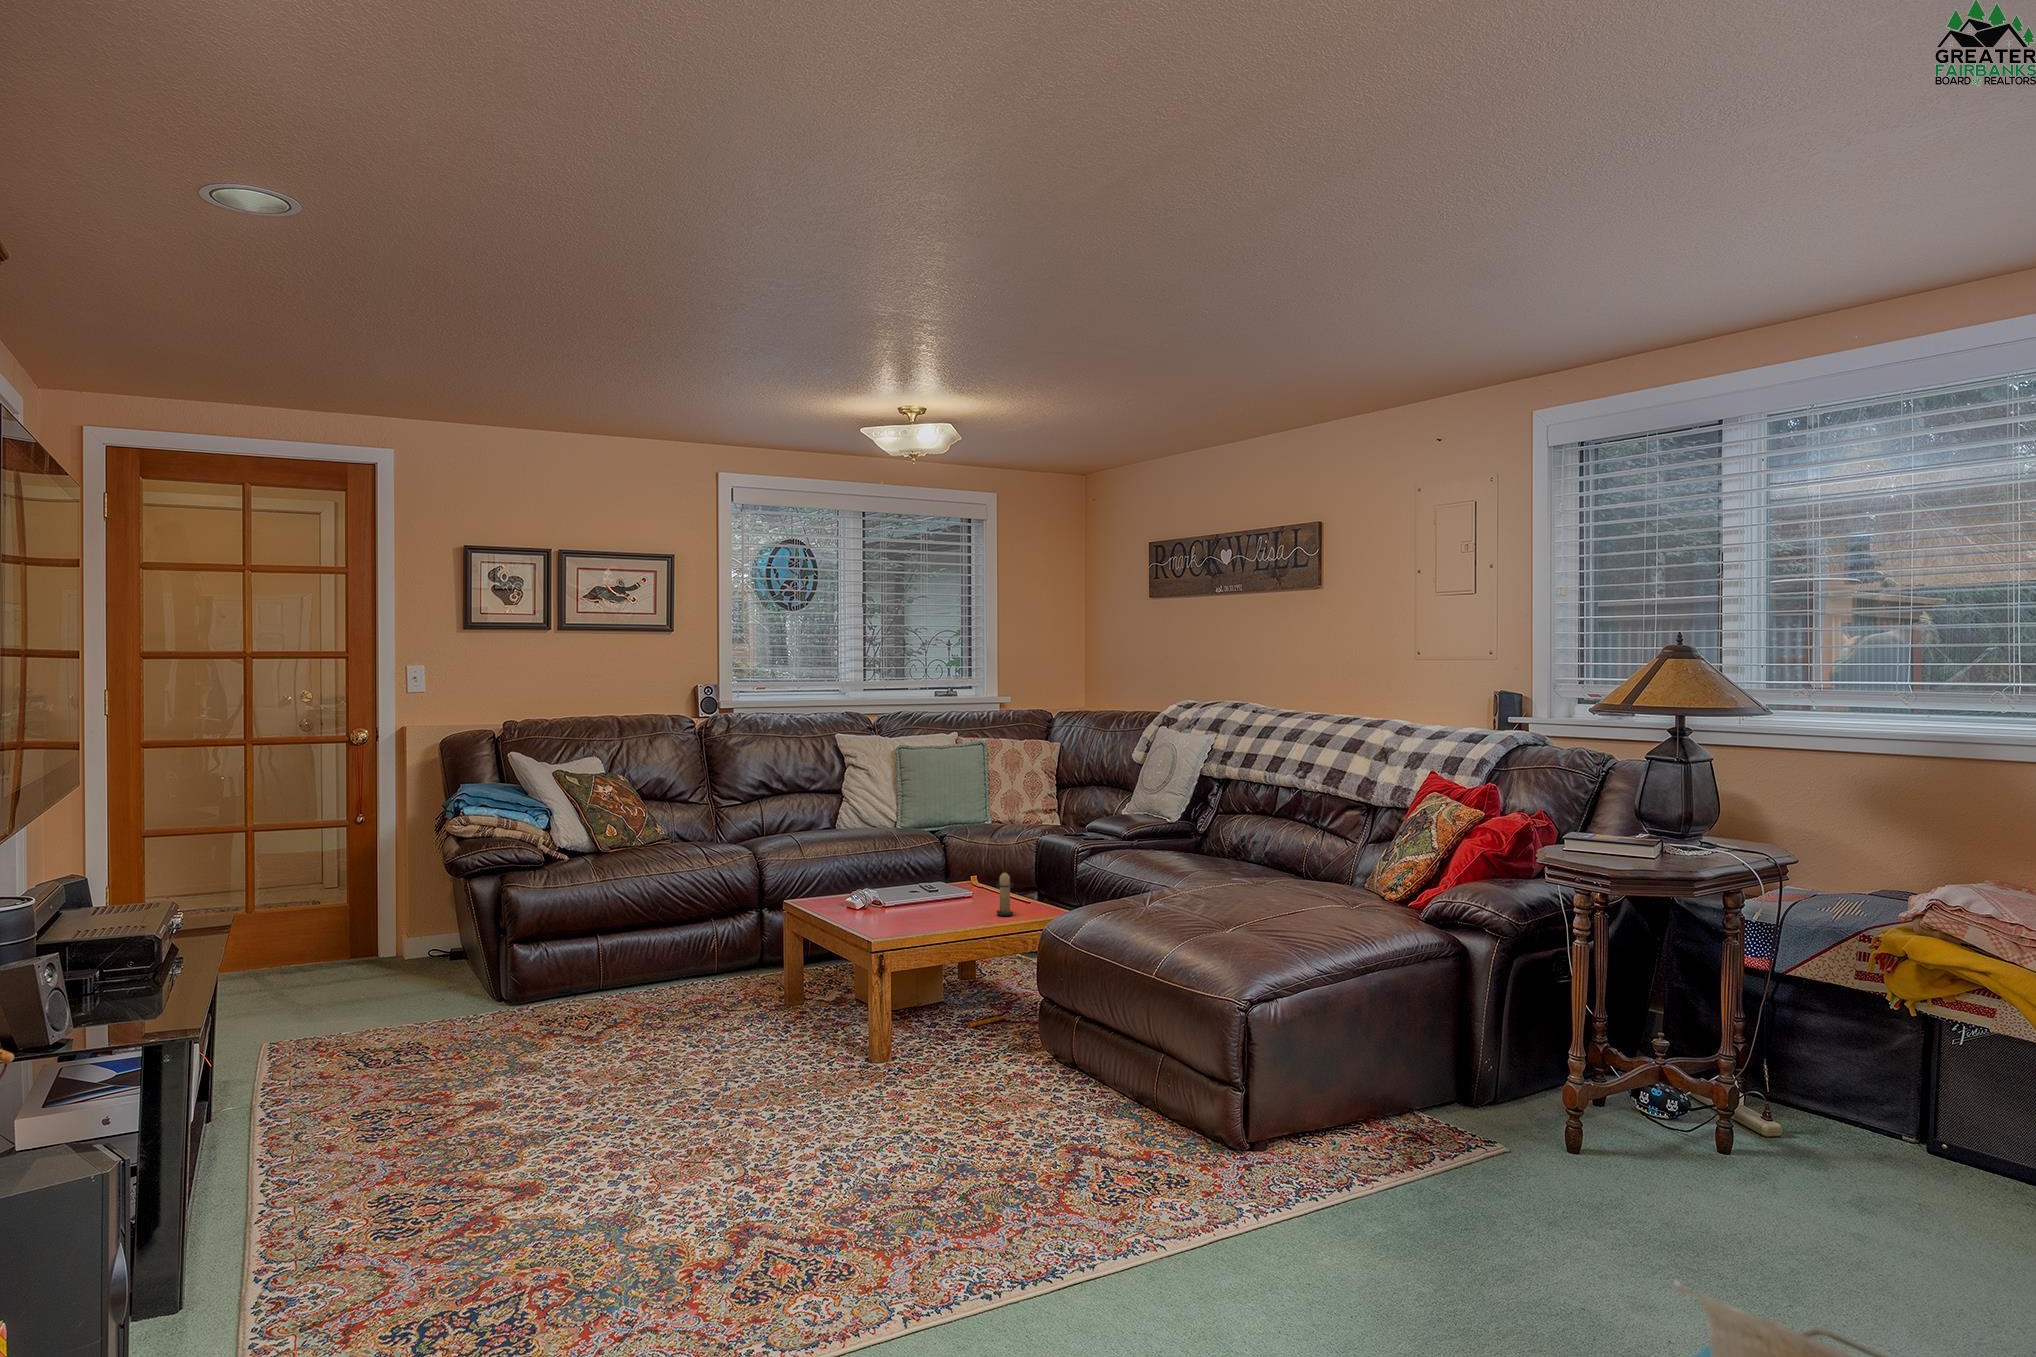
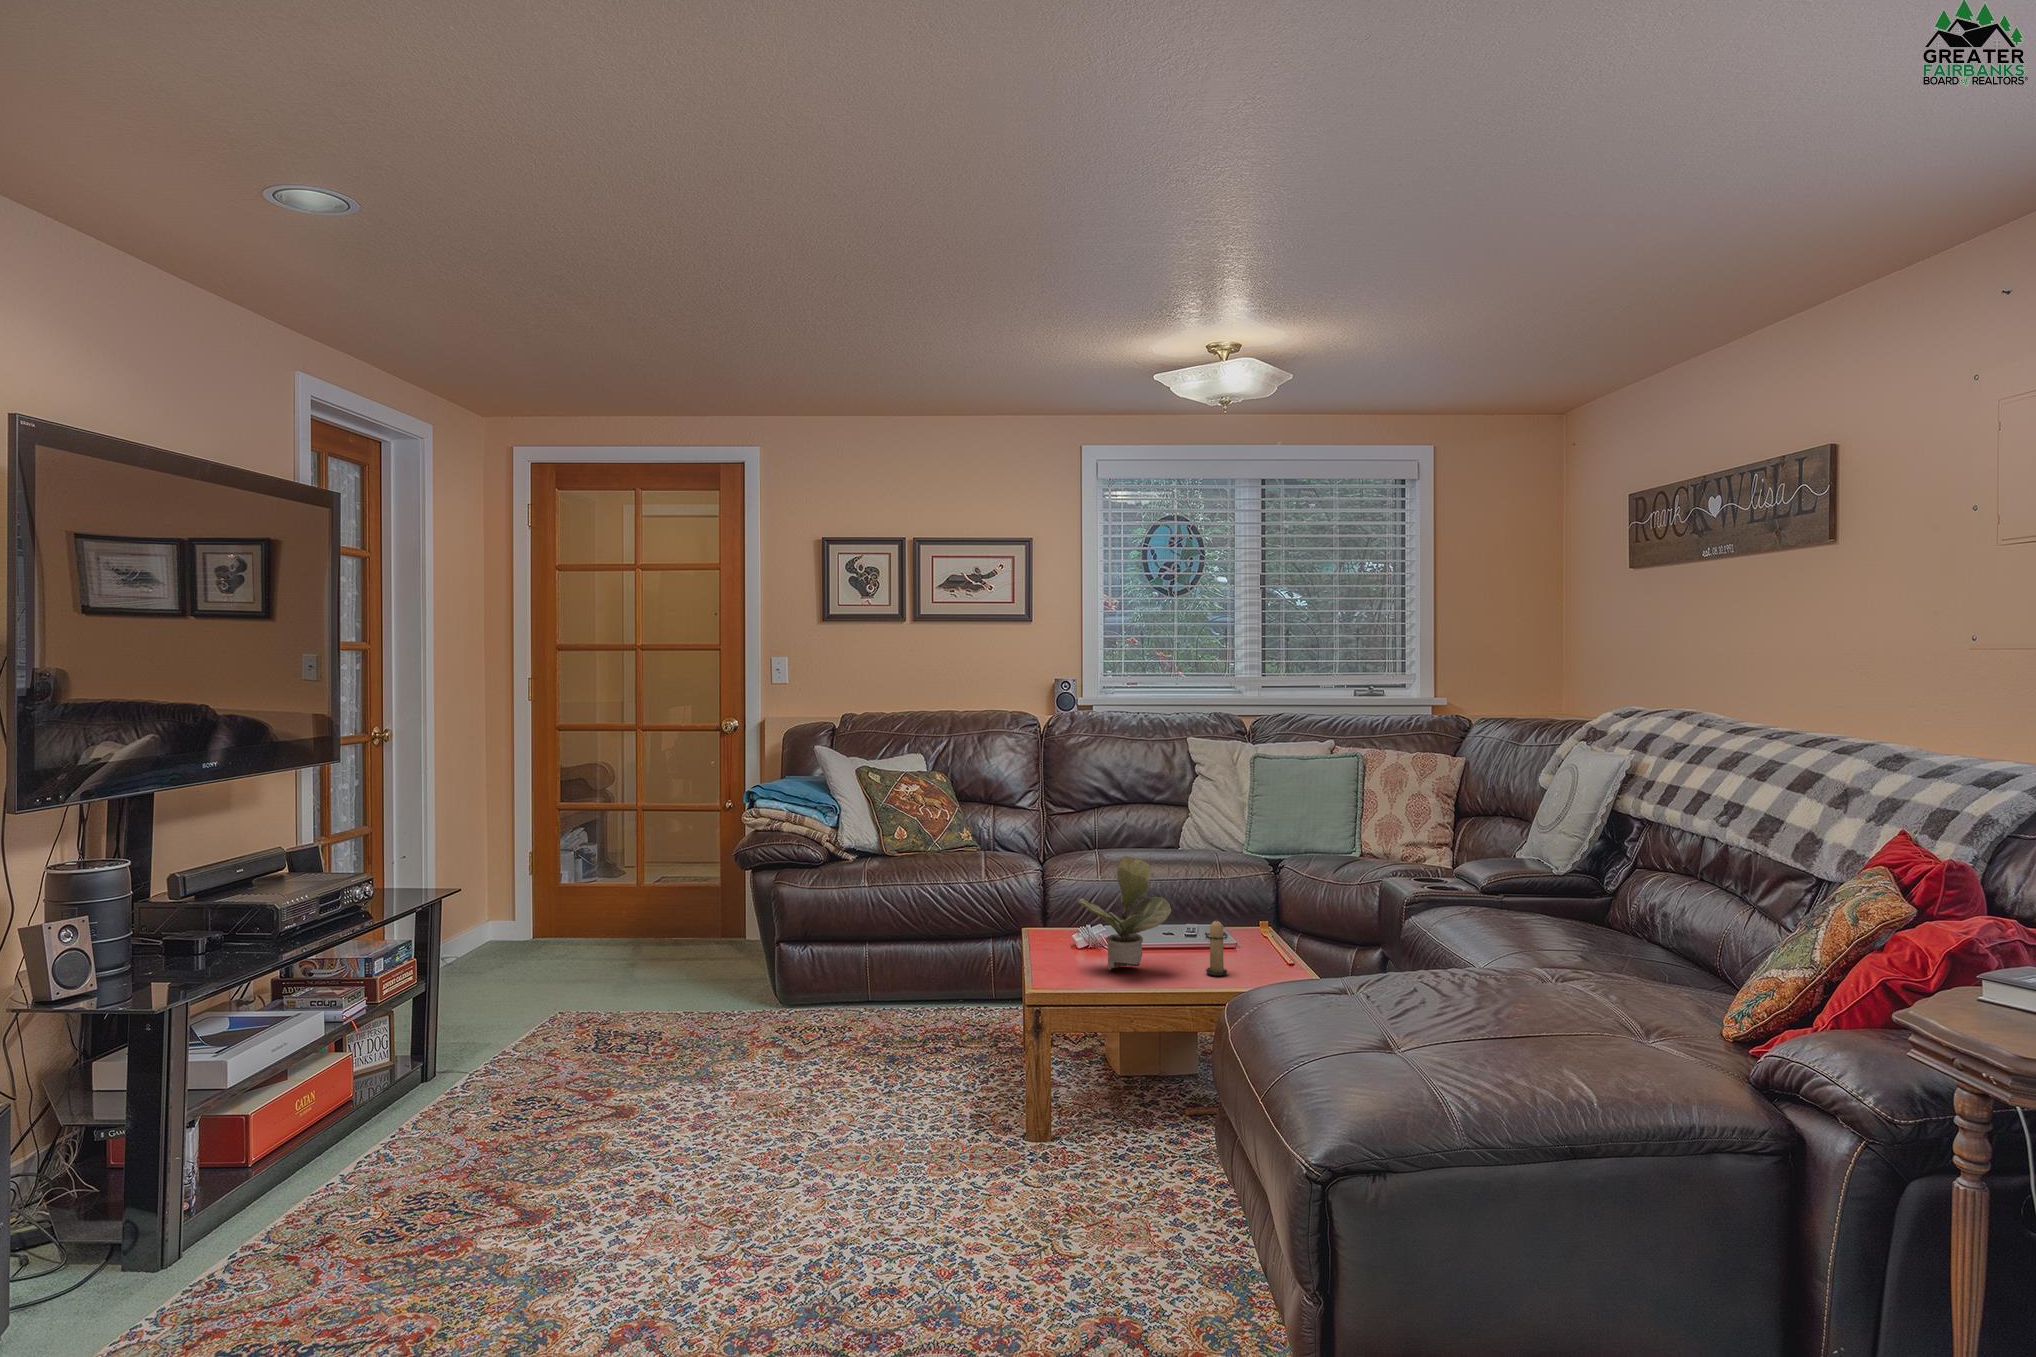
potted plant: none [902,828,976,922] -> present [1078,856,1172,970]

